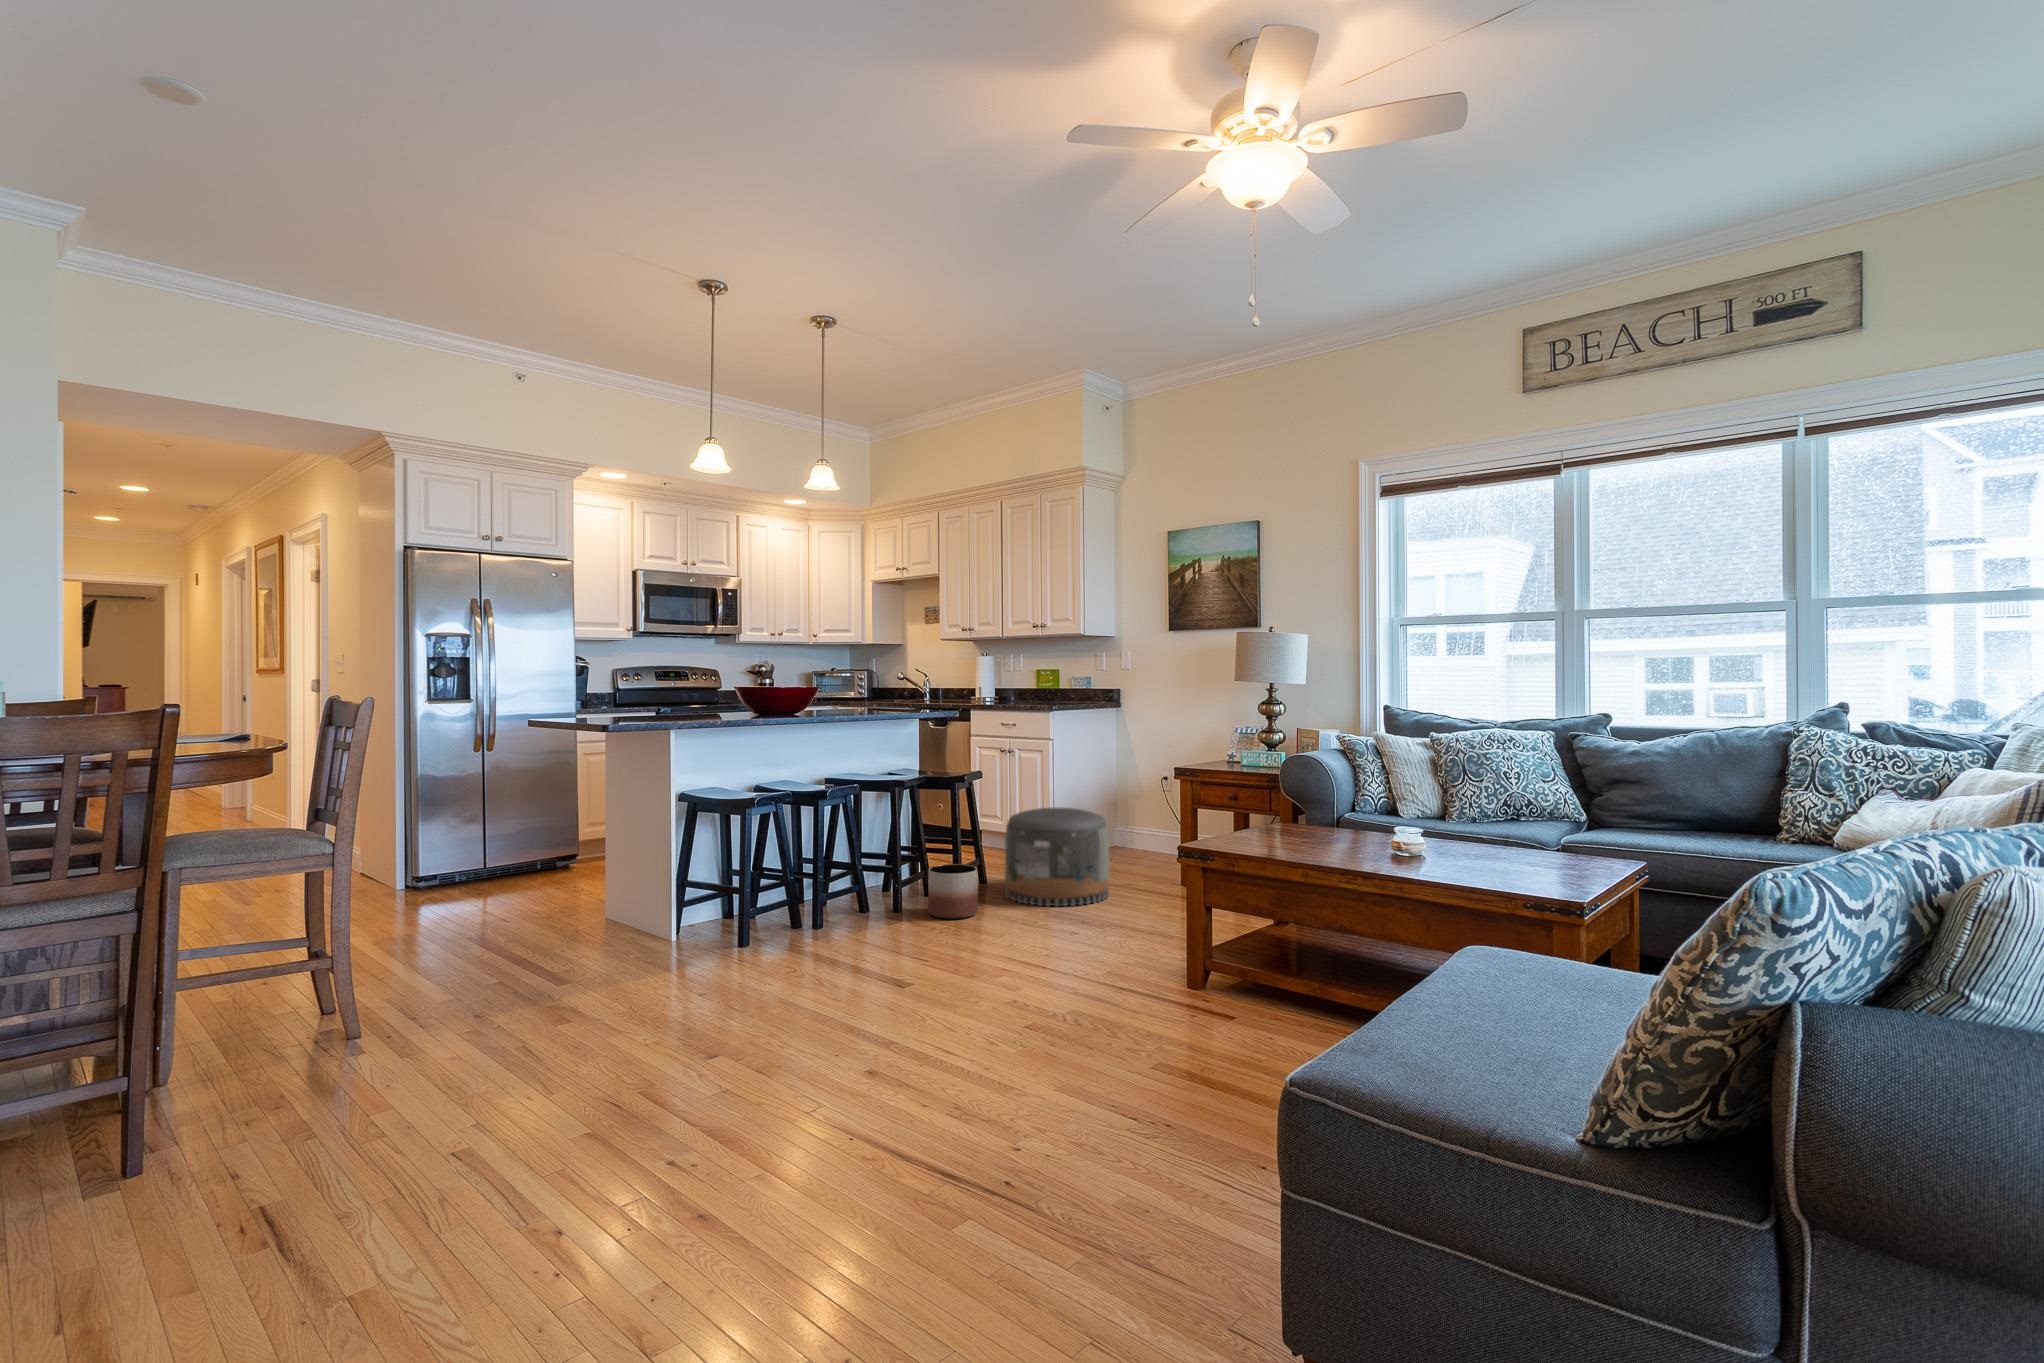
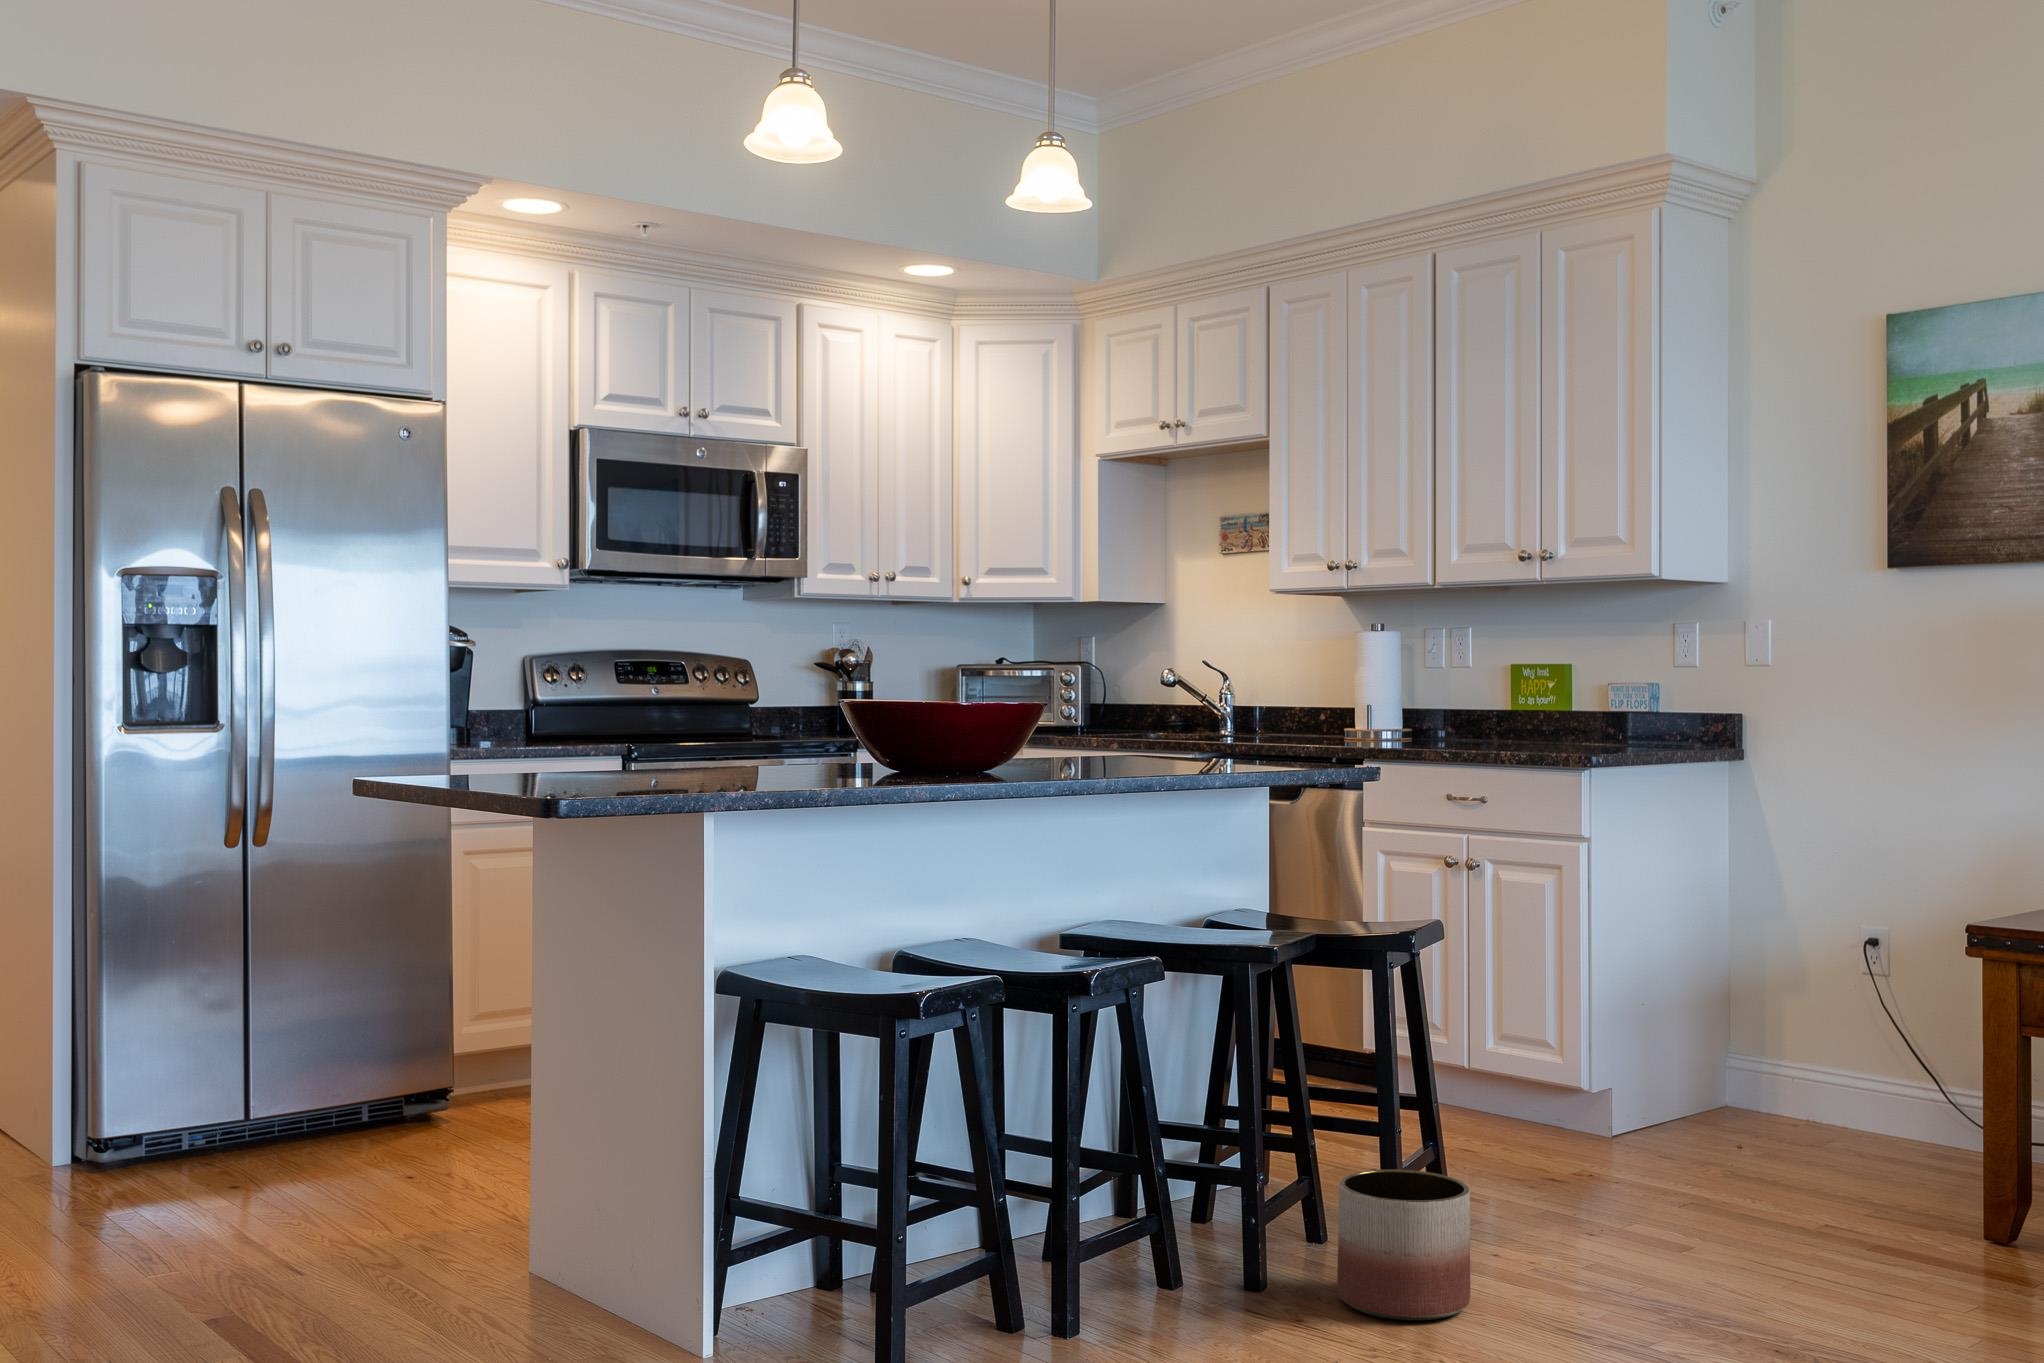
pouf: present [1005,807,1109,906] -> none [1513,1023,1799,1293]

